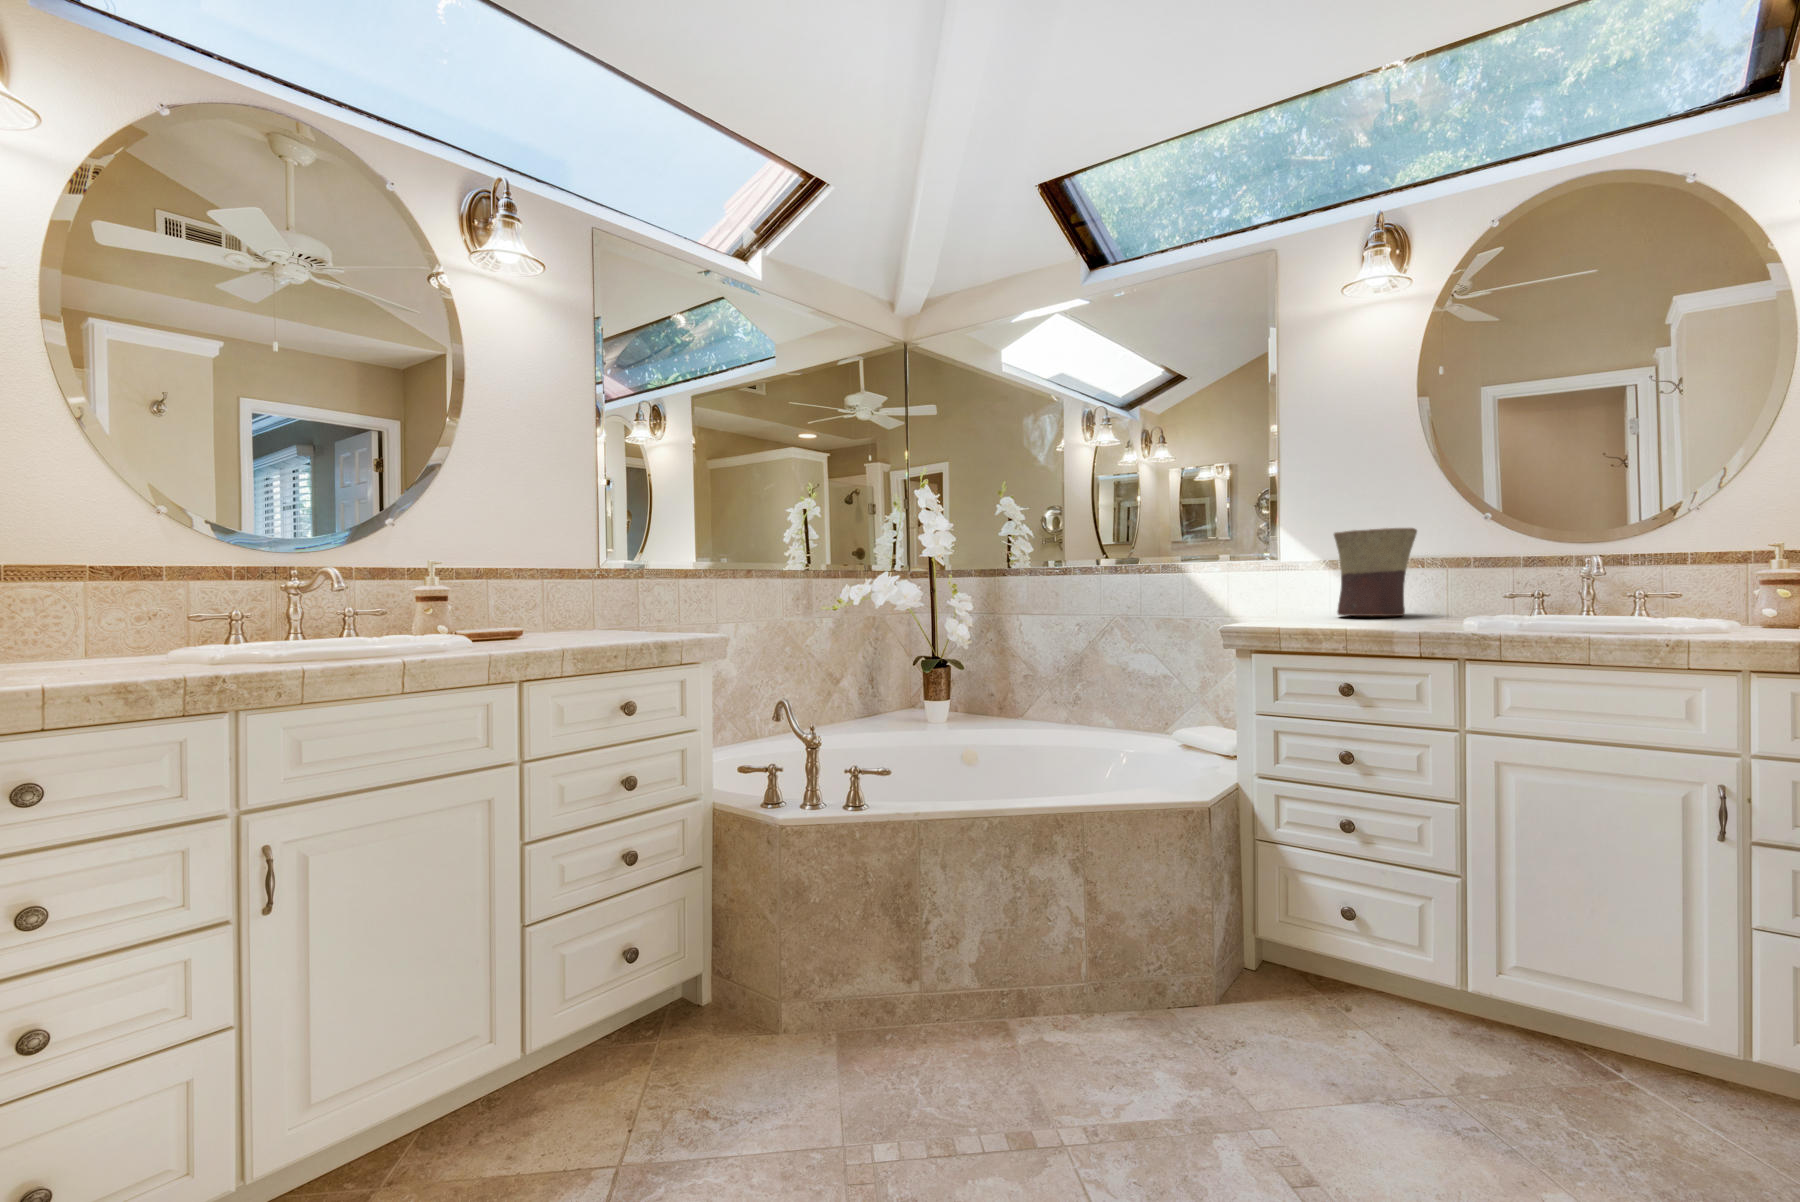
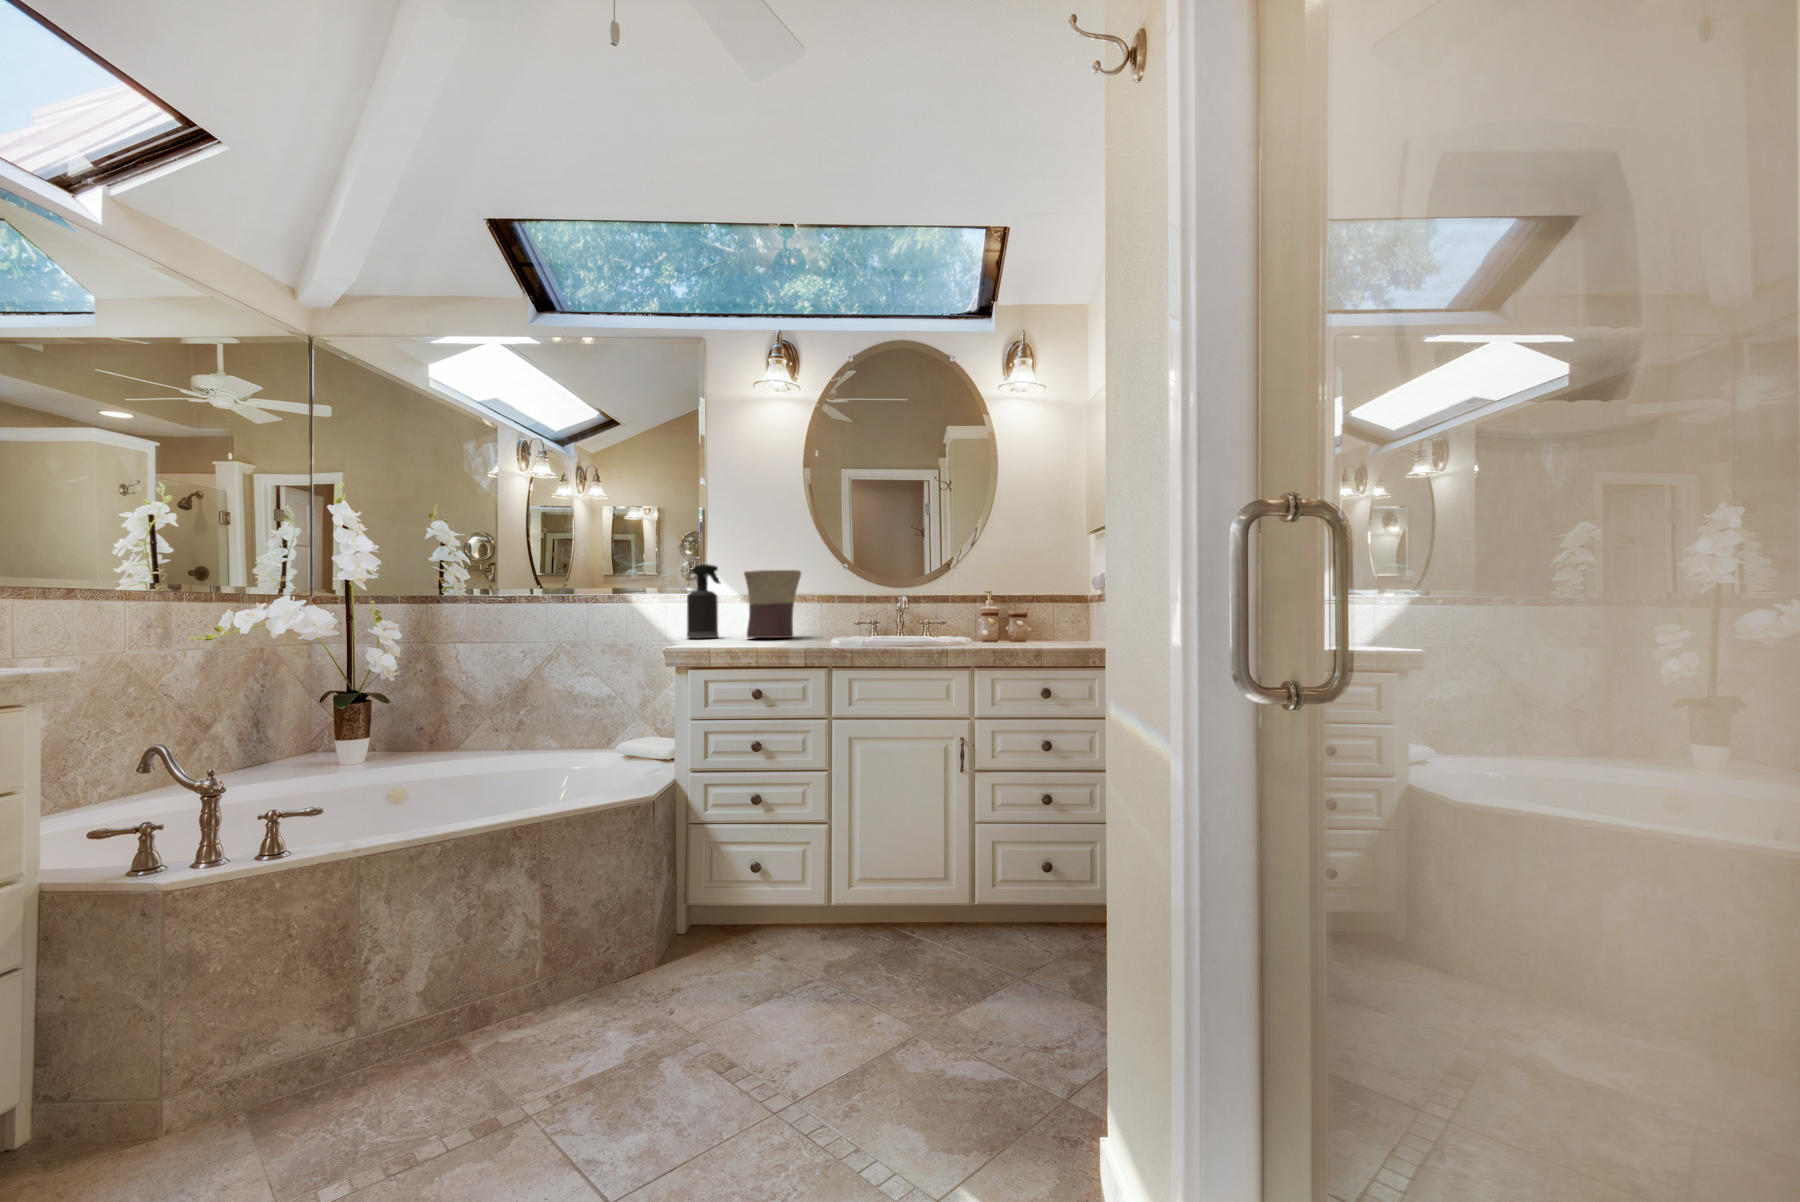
spray bottle: none [1260,526,1303,615] -> present [687,564,720,638]

